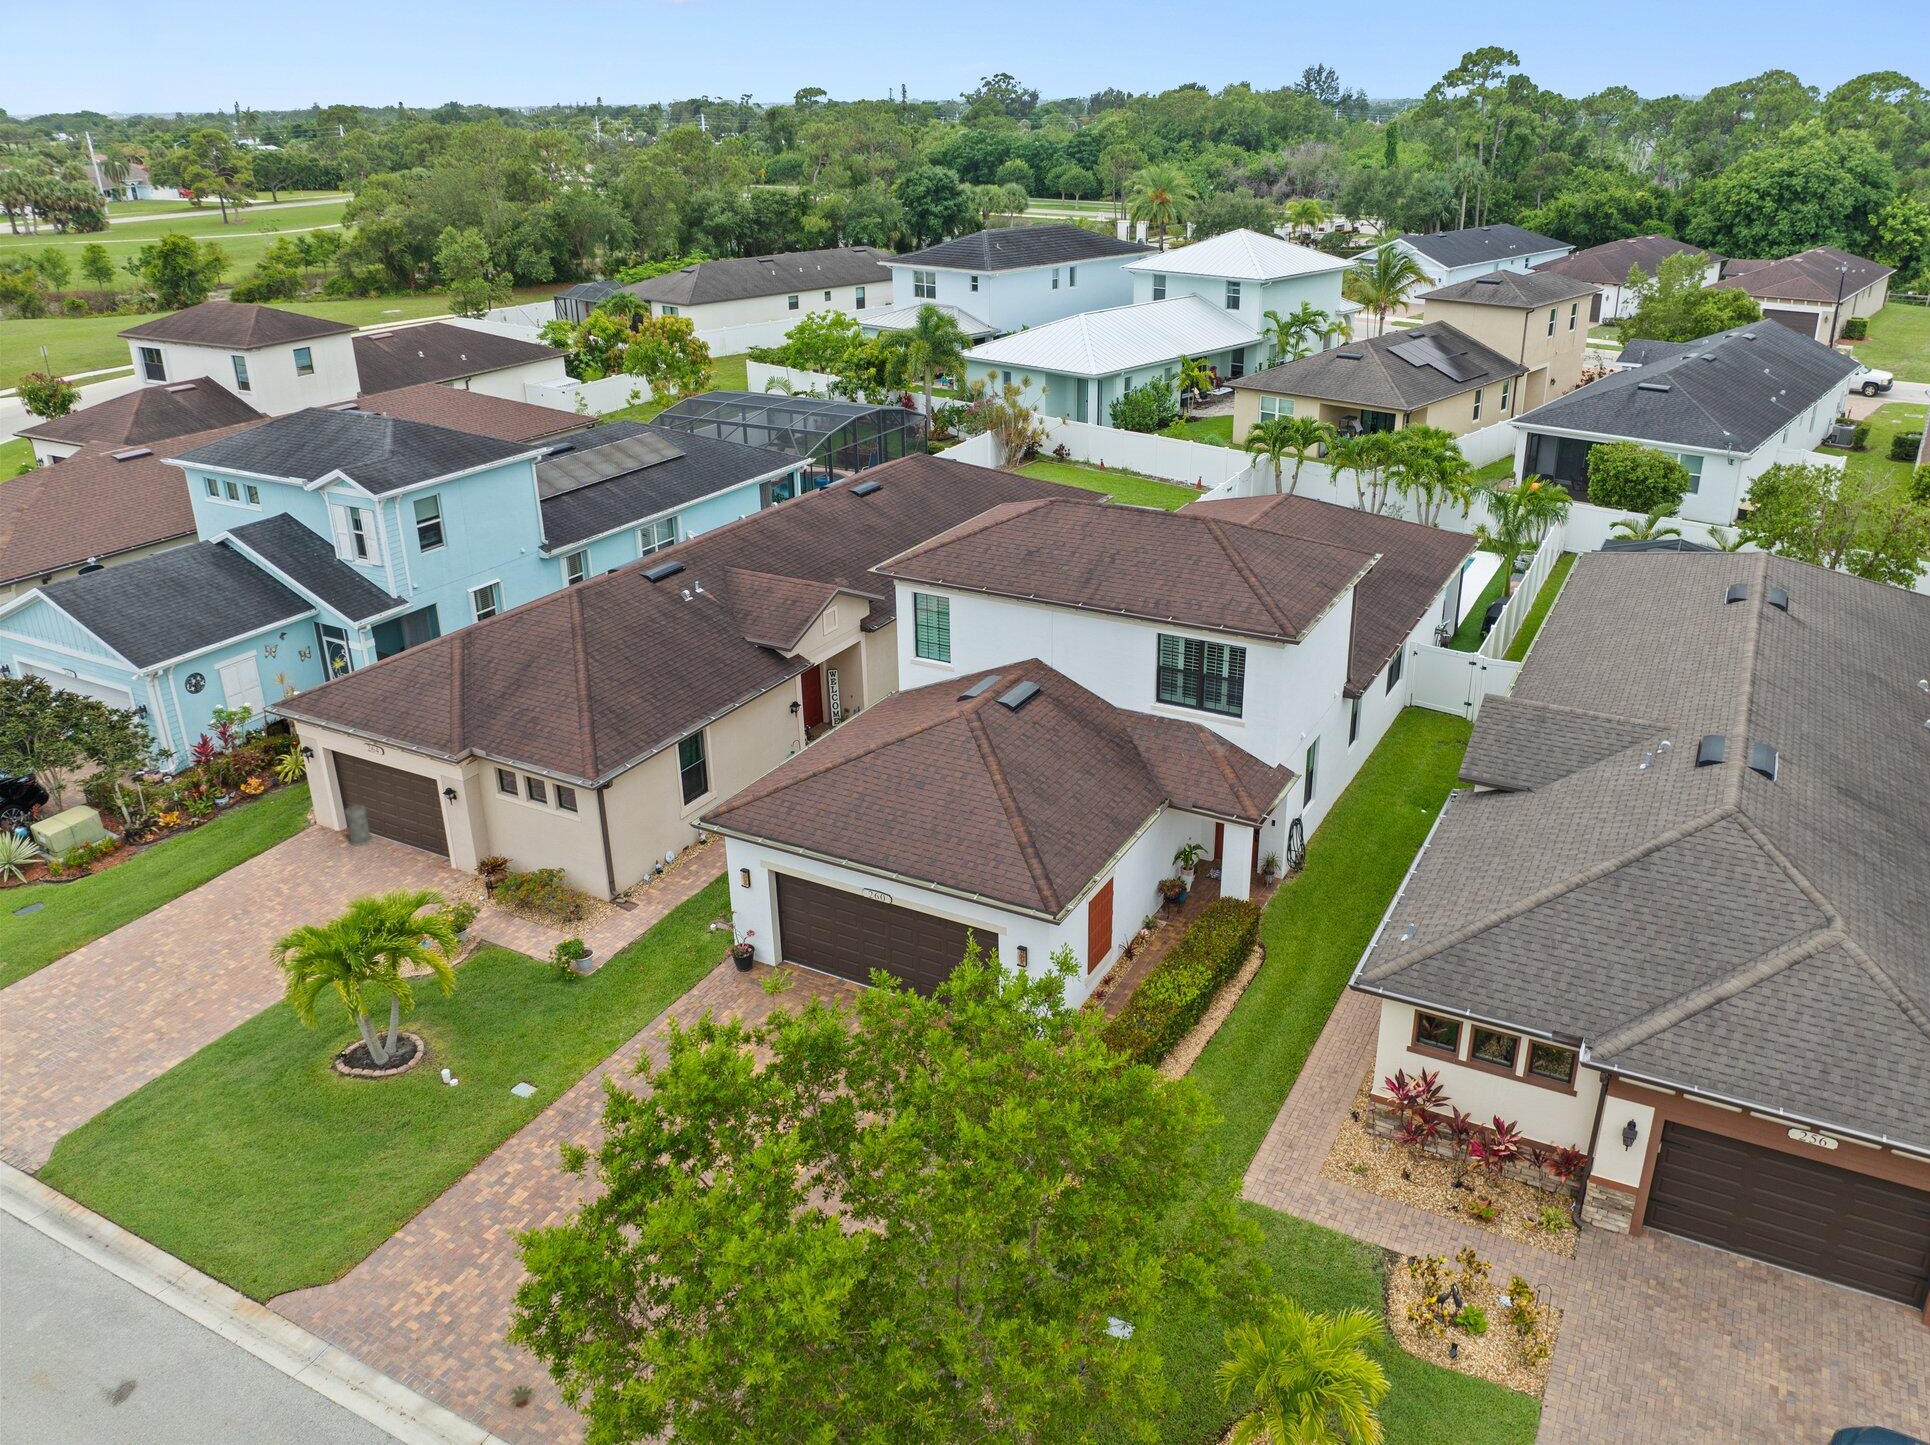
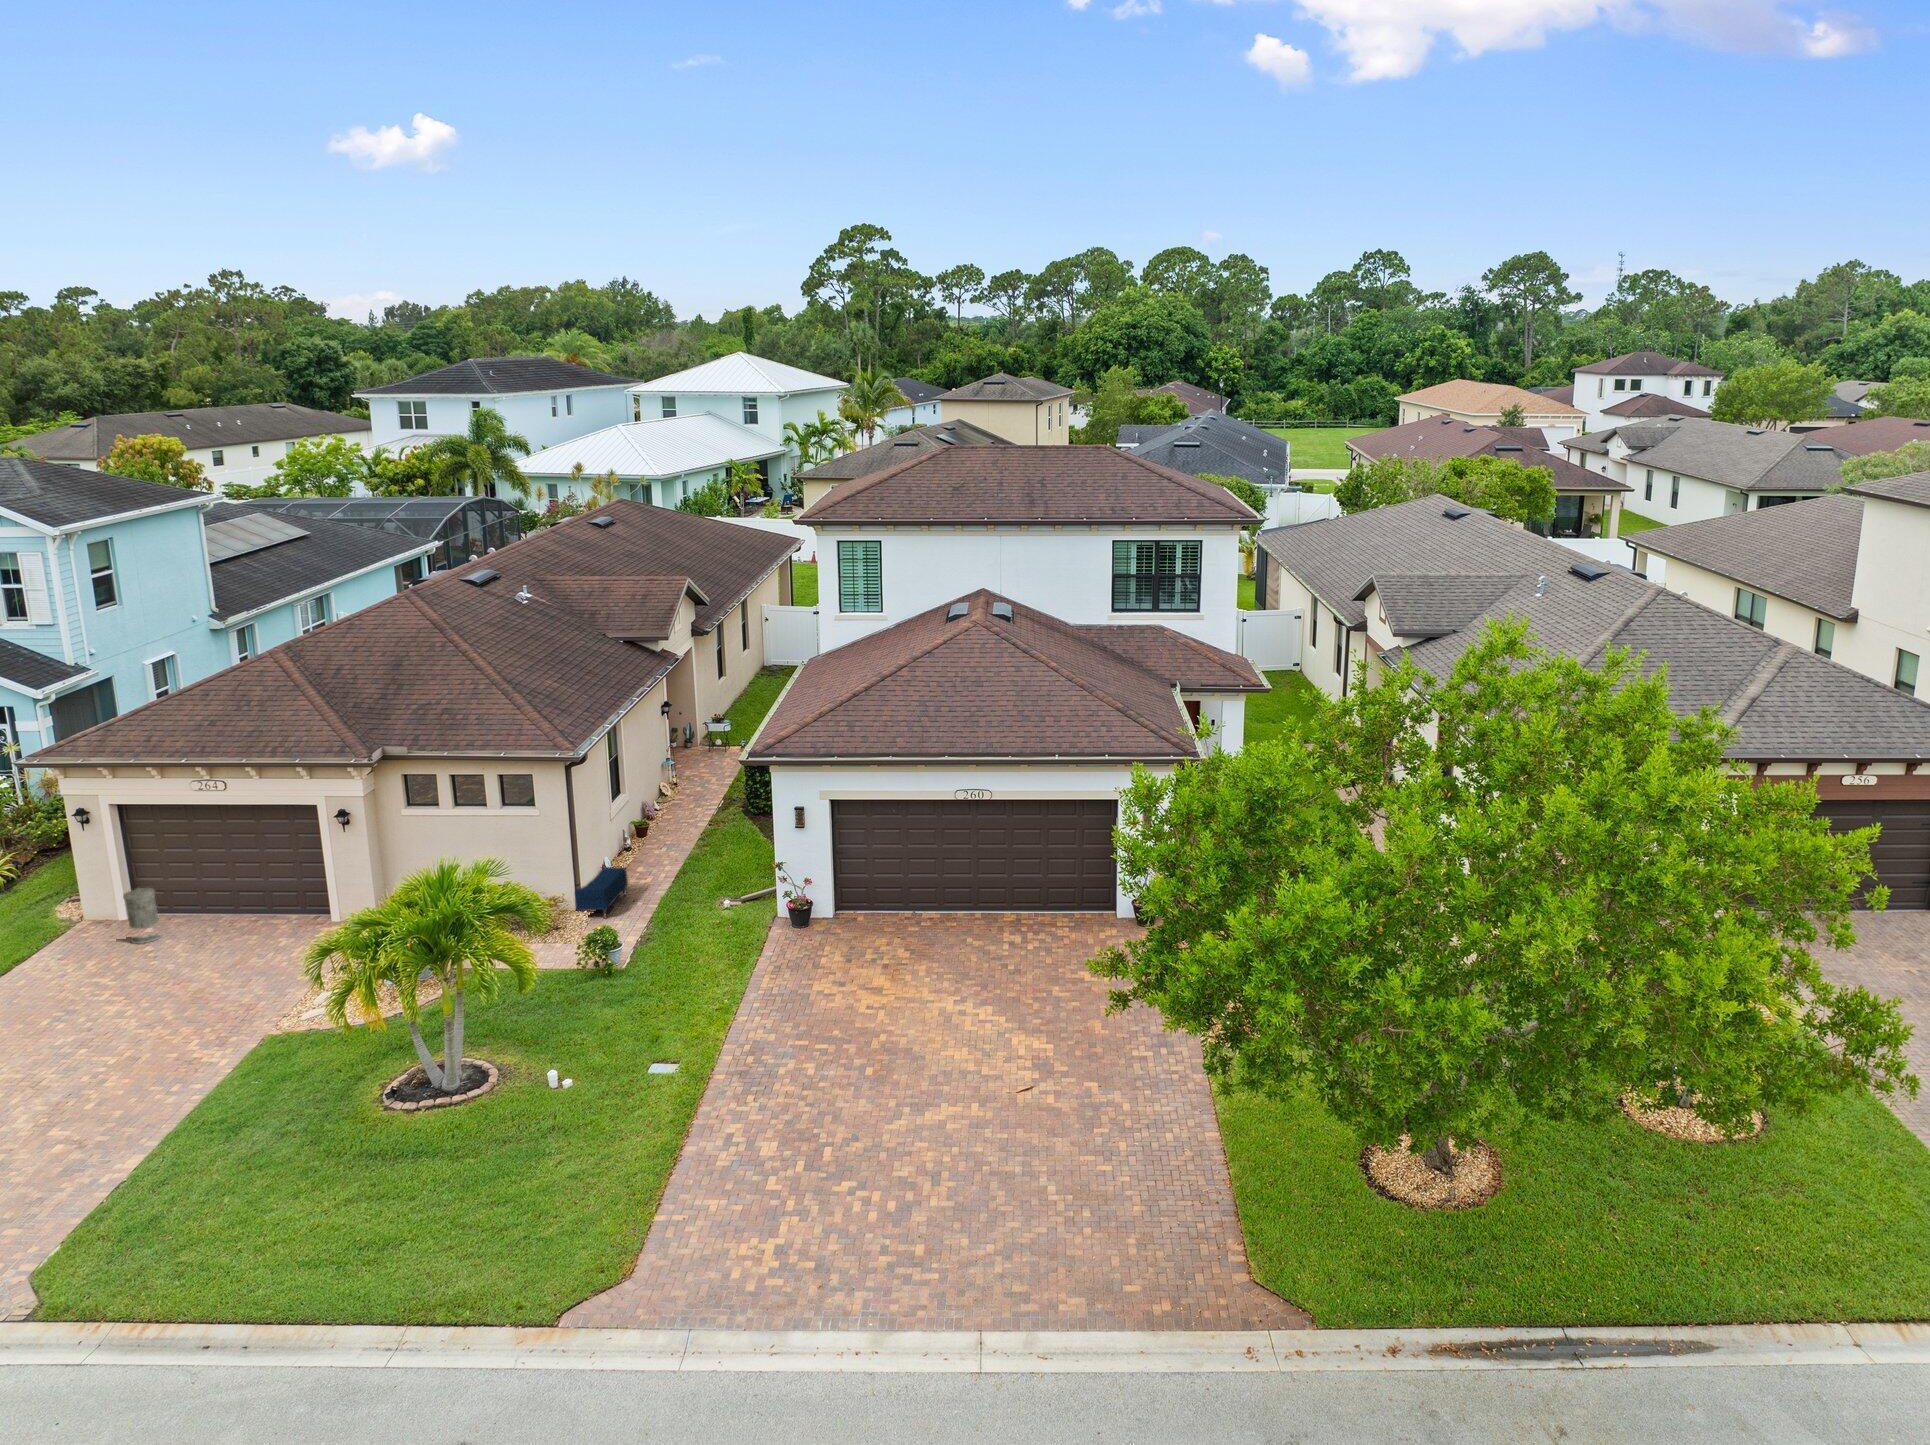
bench: none [608,861,665,911] -> present [575,867,628,918]
decorative plant: present [512,1386,532,1407] -> none [989,1263,1017,1289]

